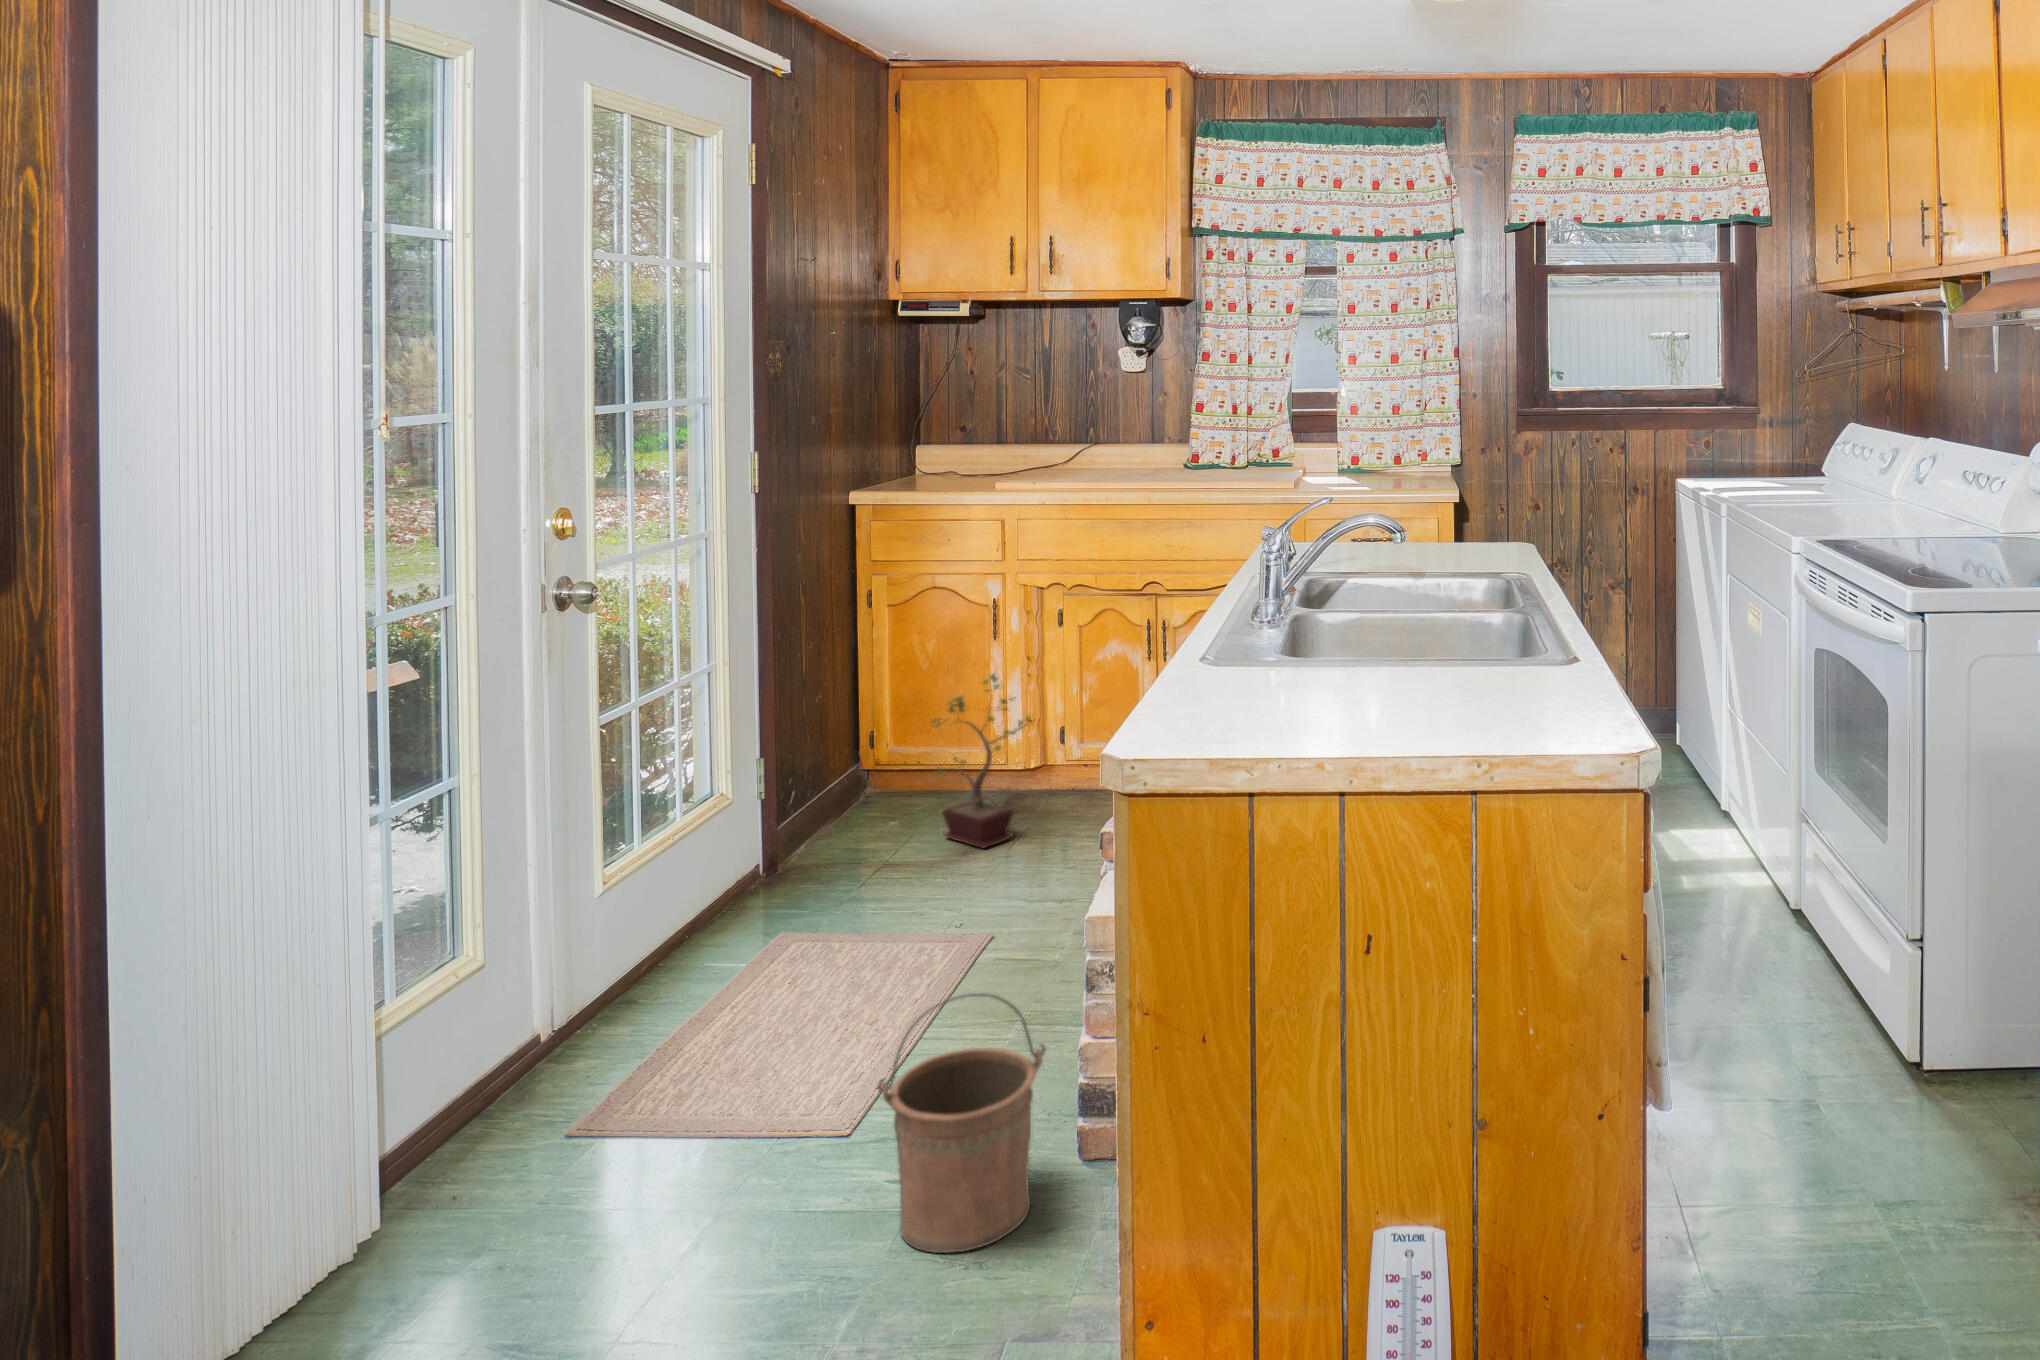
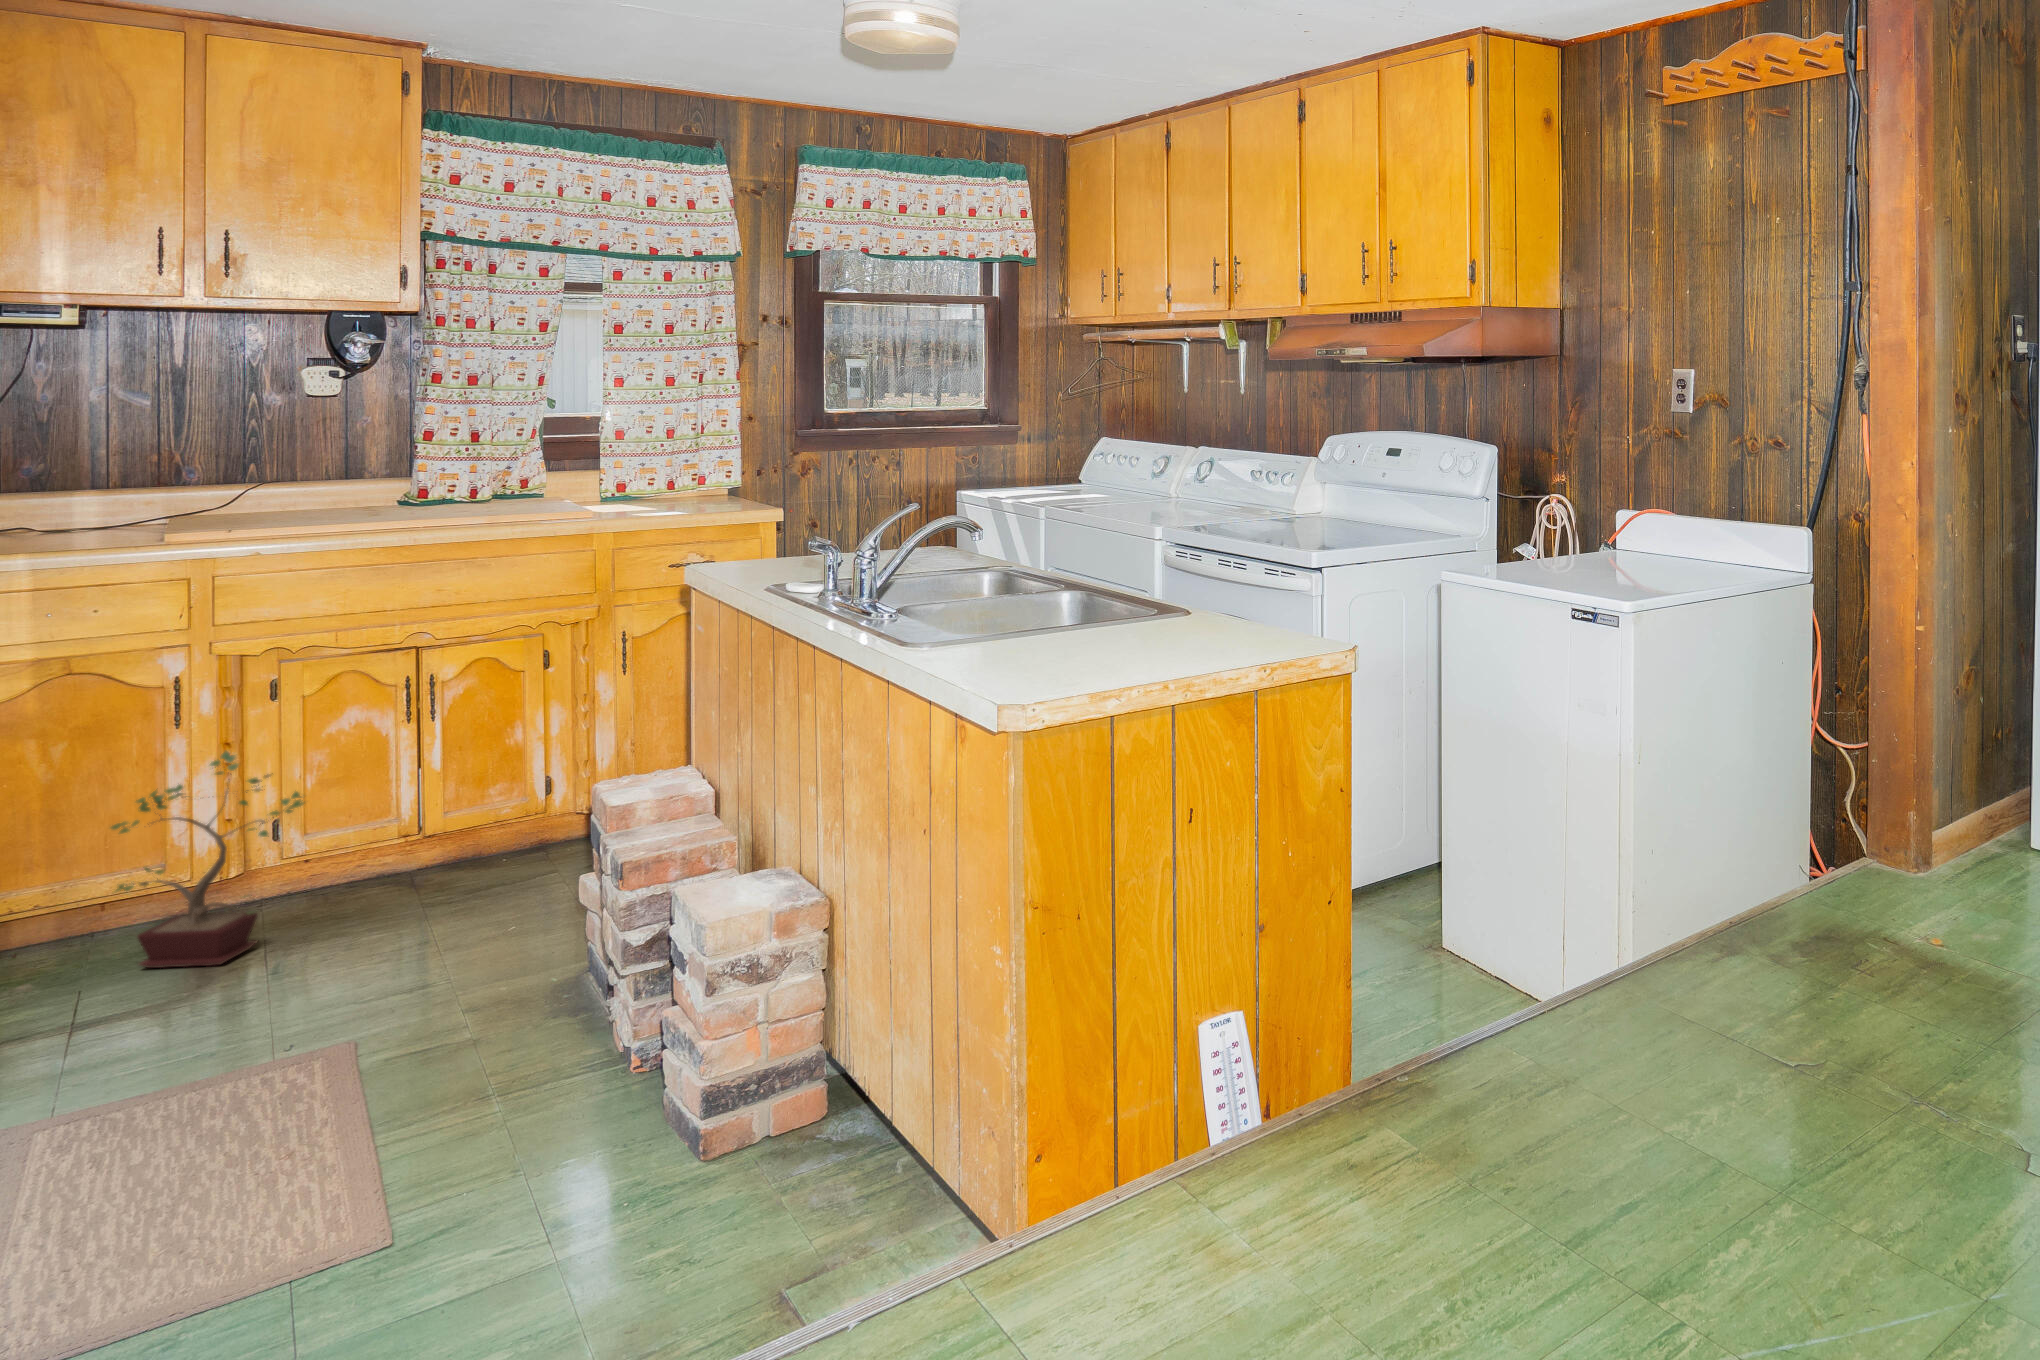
bucket: present [878,993,1046,1253] -> none [534,991,704,1272]

